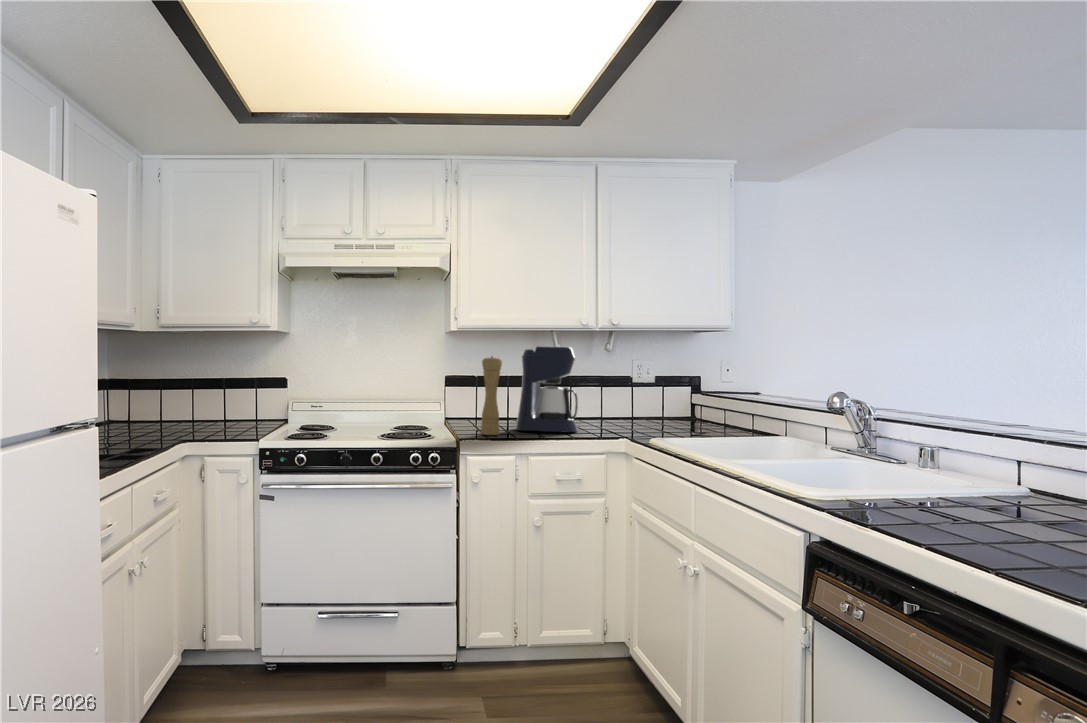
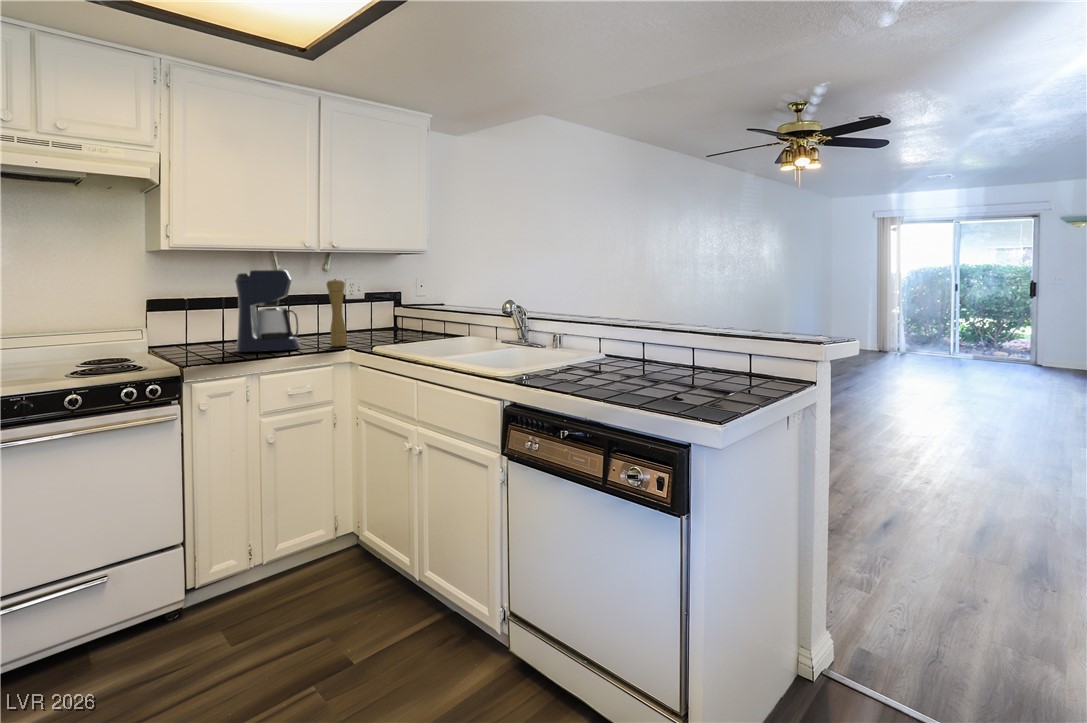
pepper mill: present [481,356,502,435] -> present [326,279,347,347]

